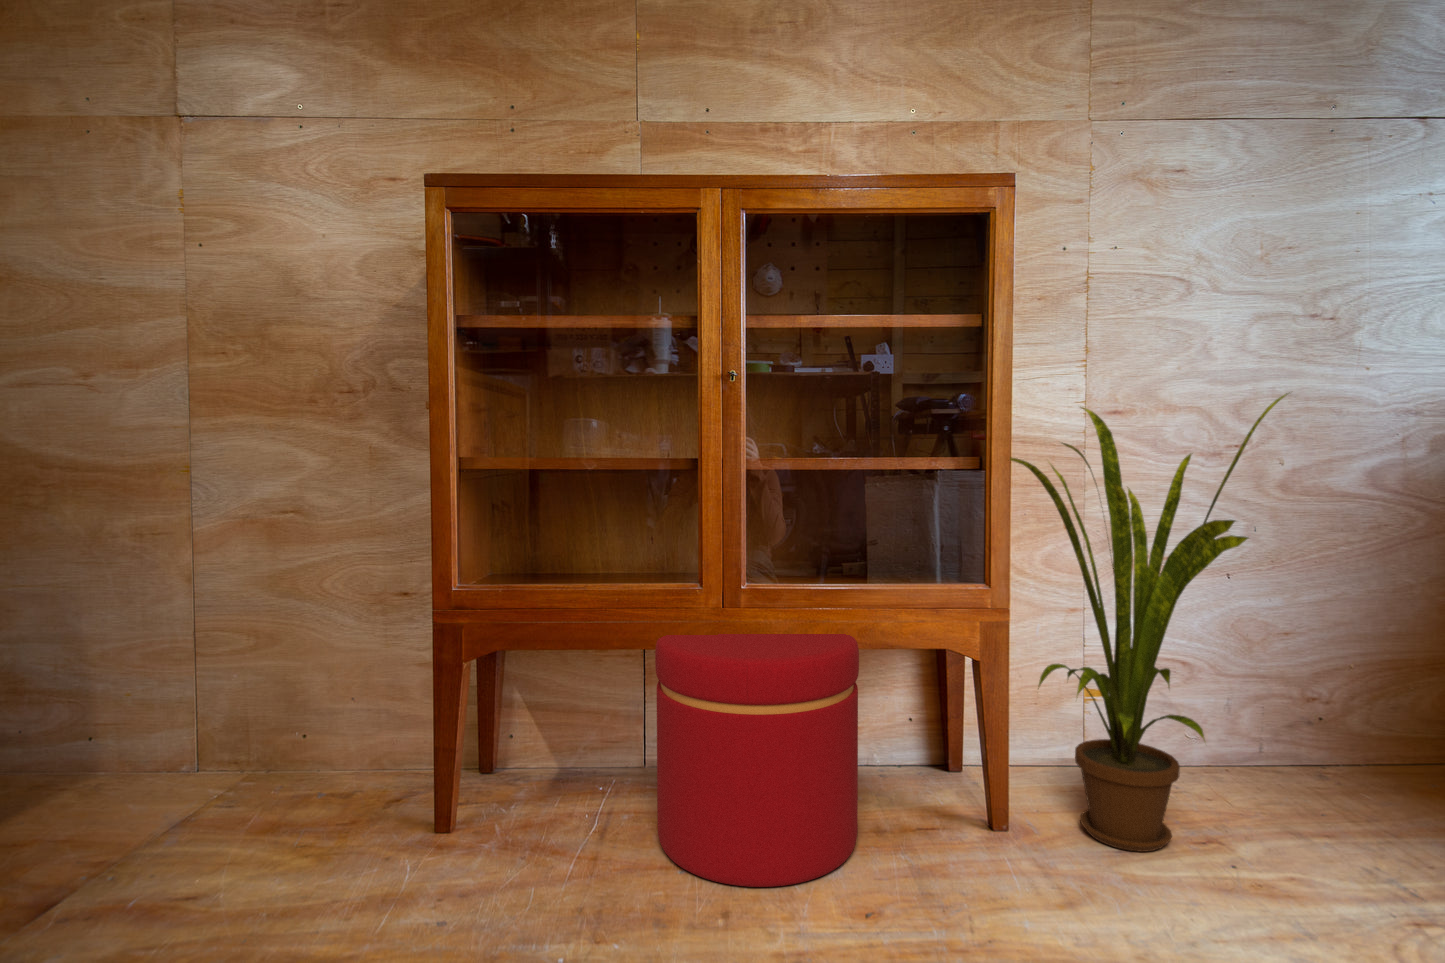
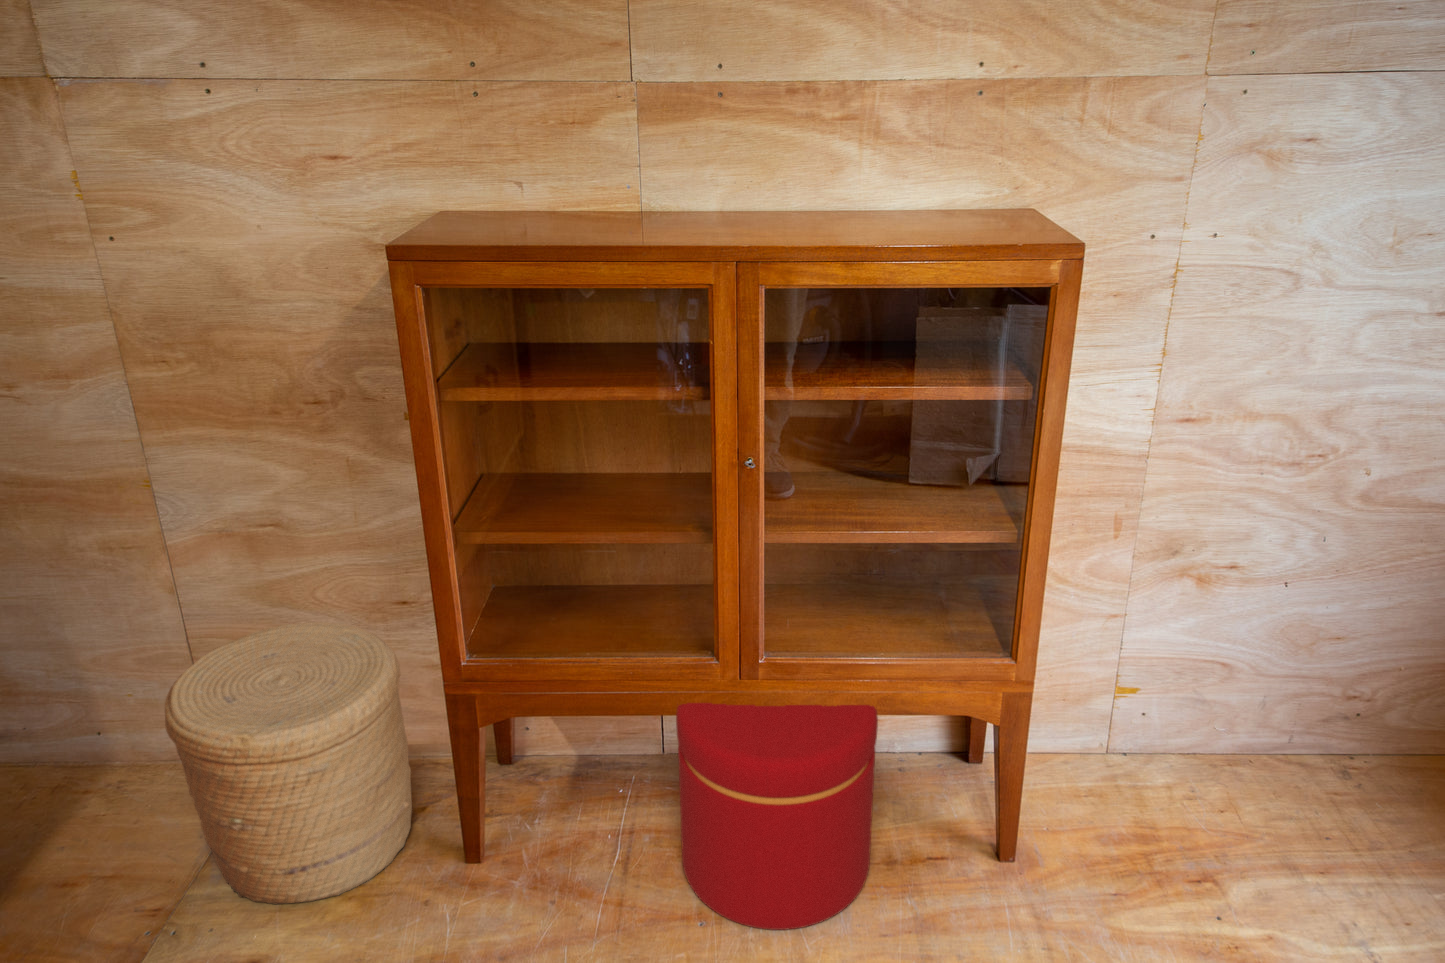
house plant: present [1010,393,1288,852] -> none [1029,424,1339,883]
woven basket: none [134,600,388,868] -> present [165,622,412,904]

